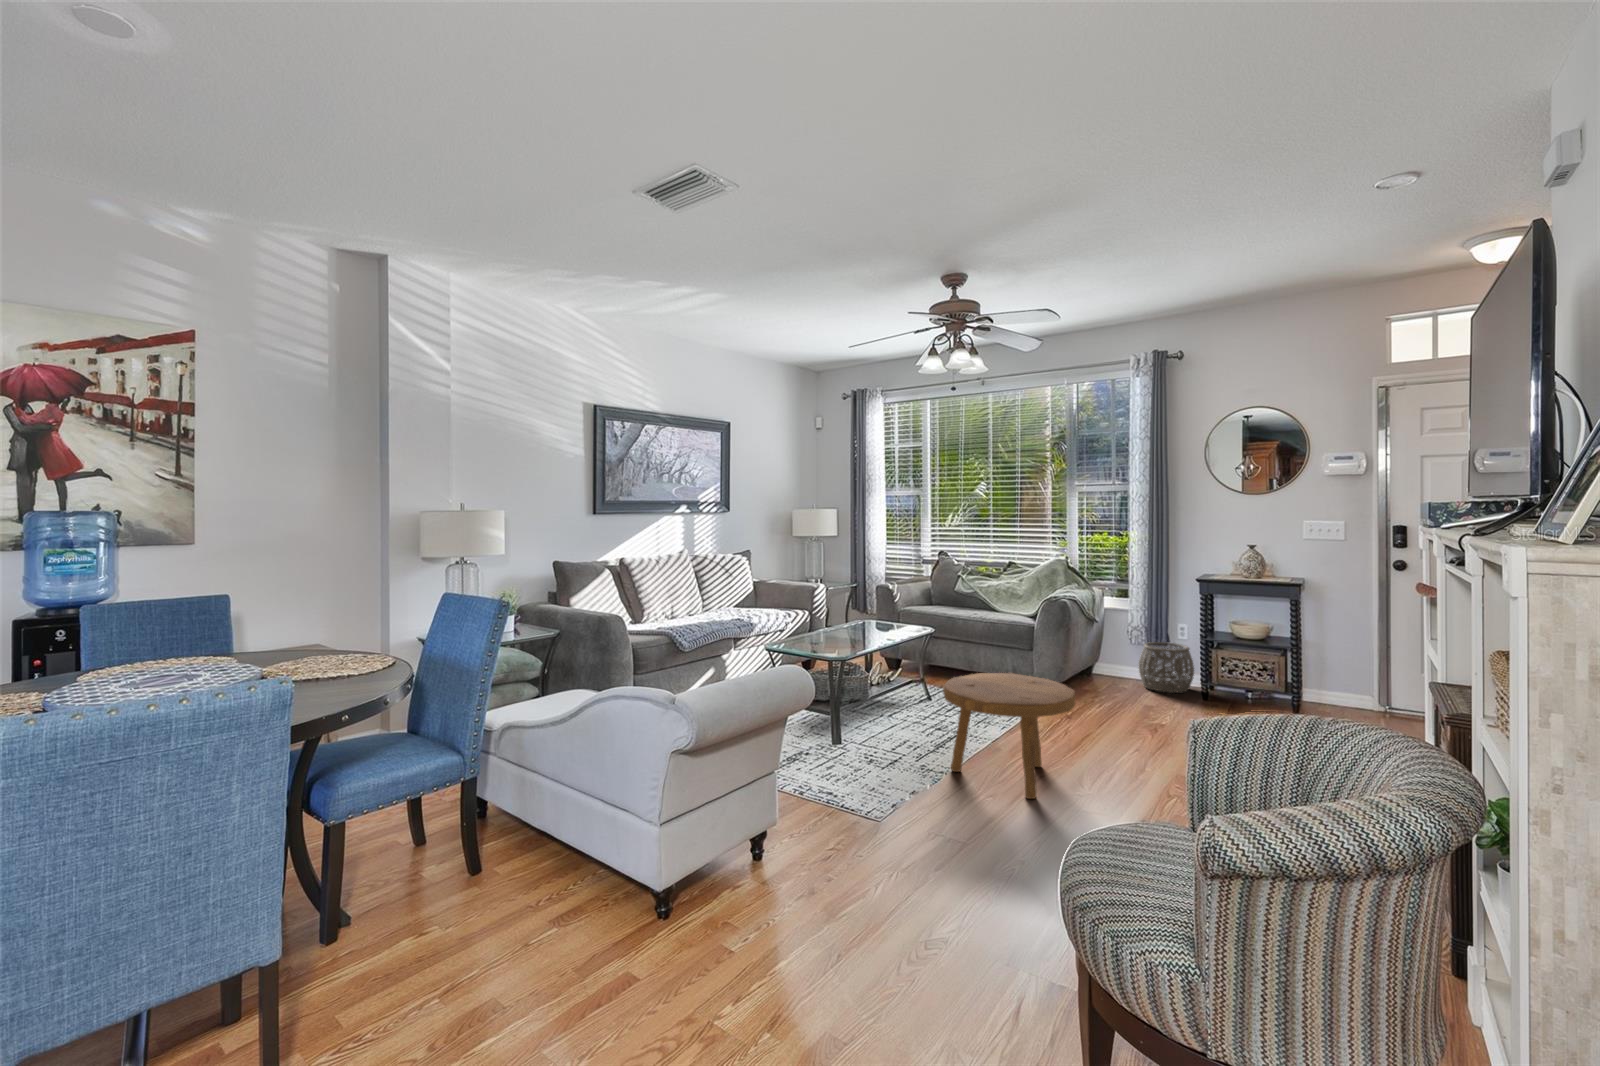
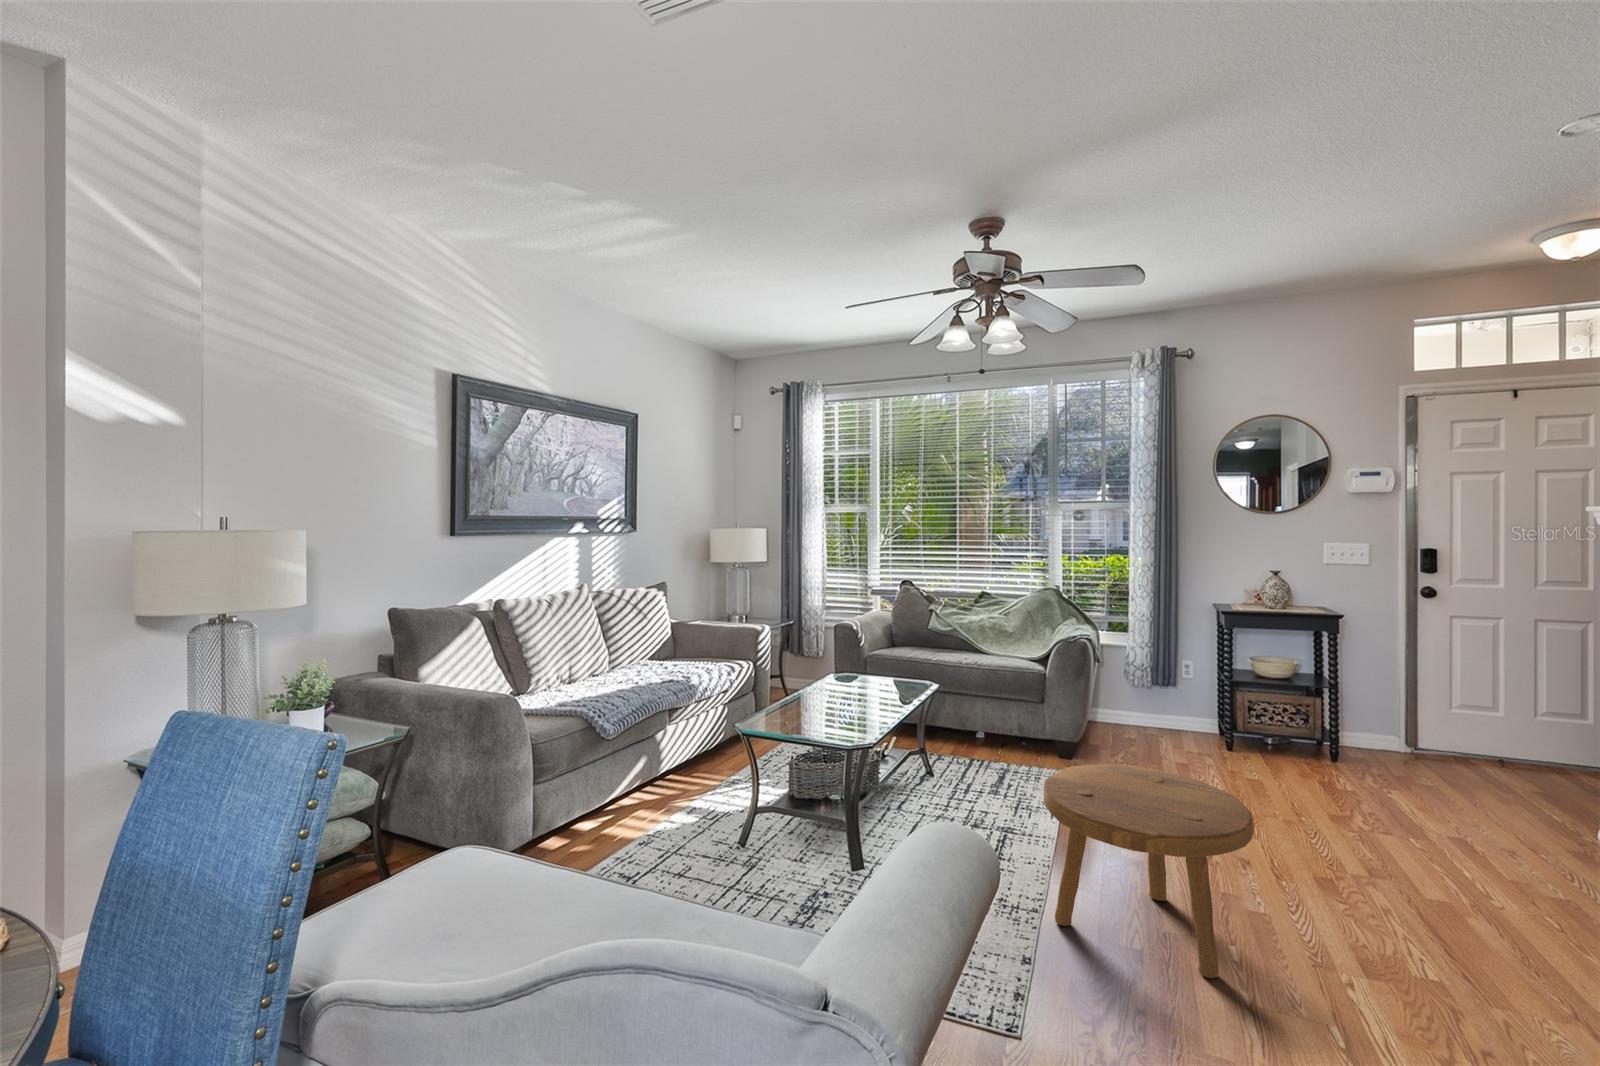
woven basket: present [1139,642,1194,693] -> none [1148,684,1216,747]

